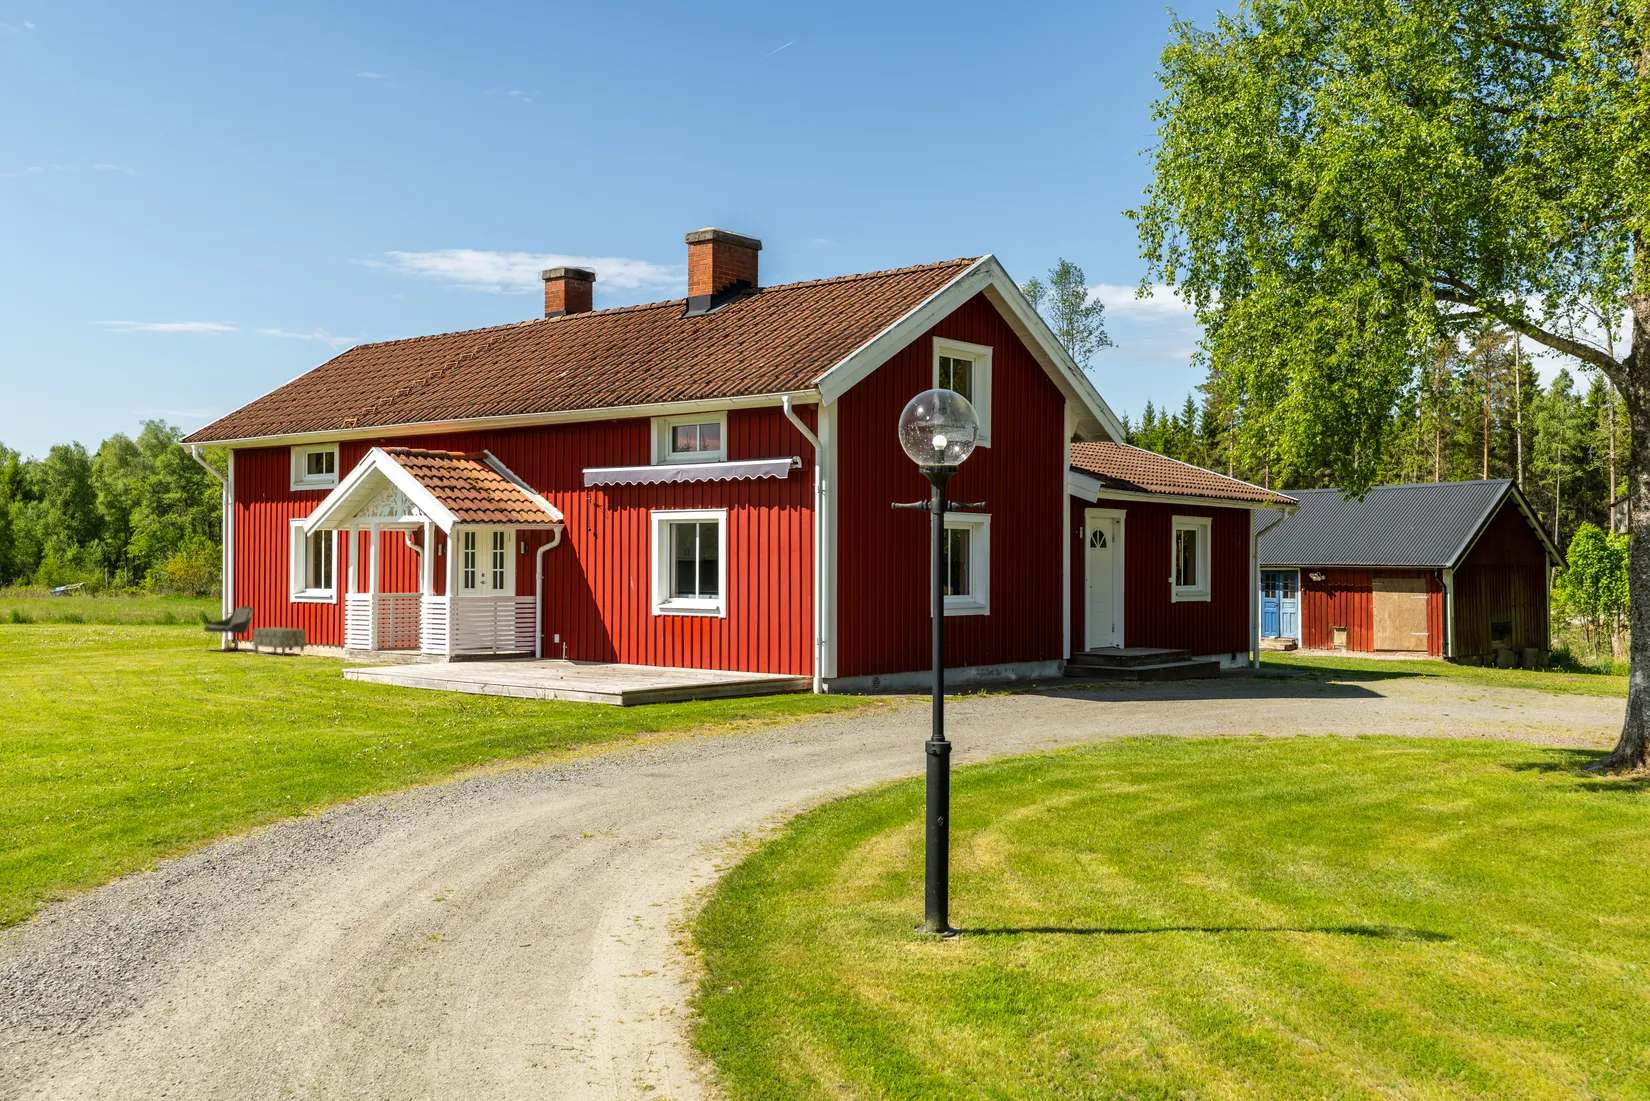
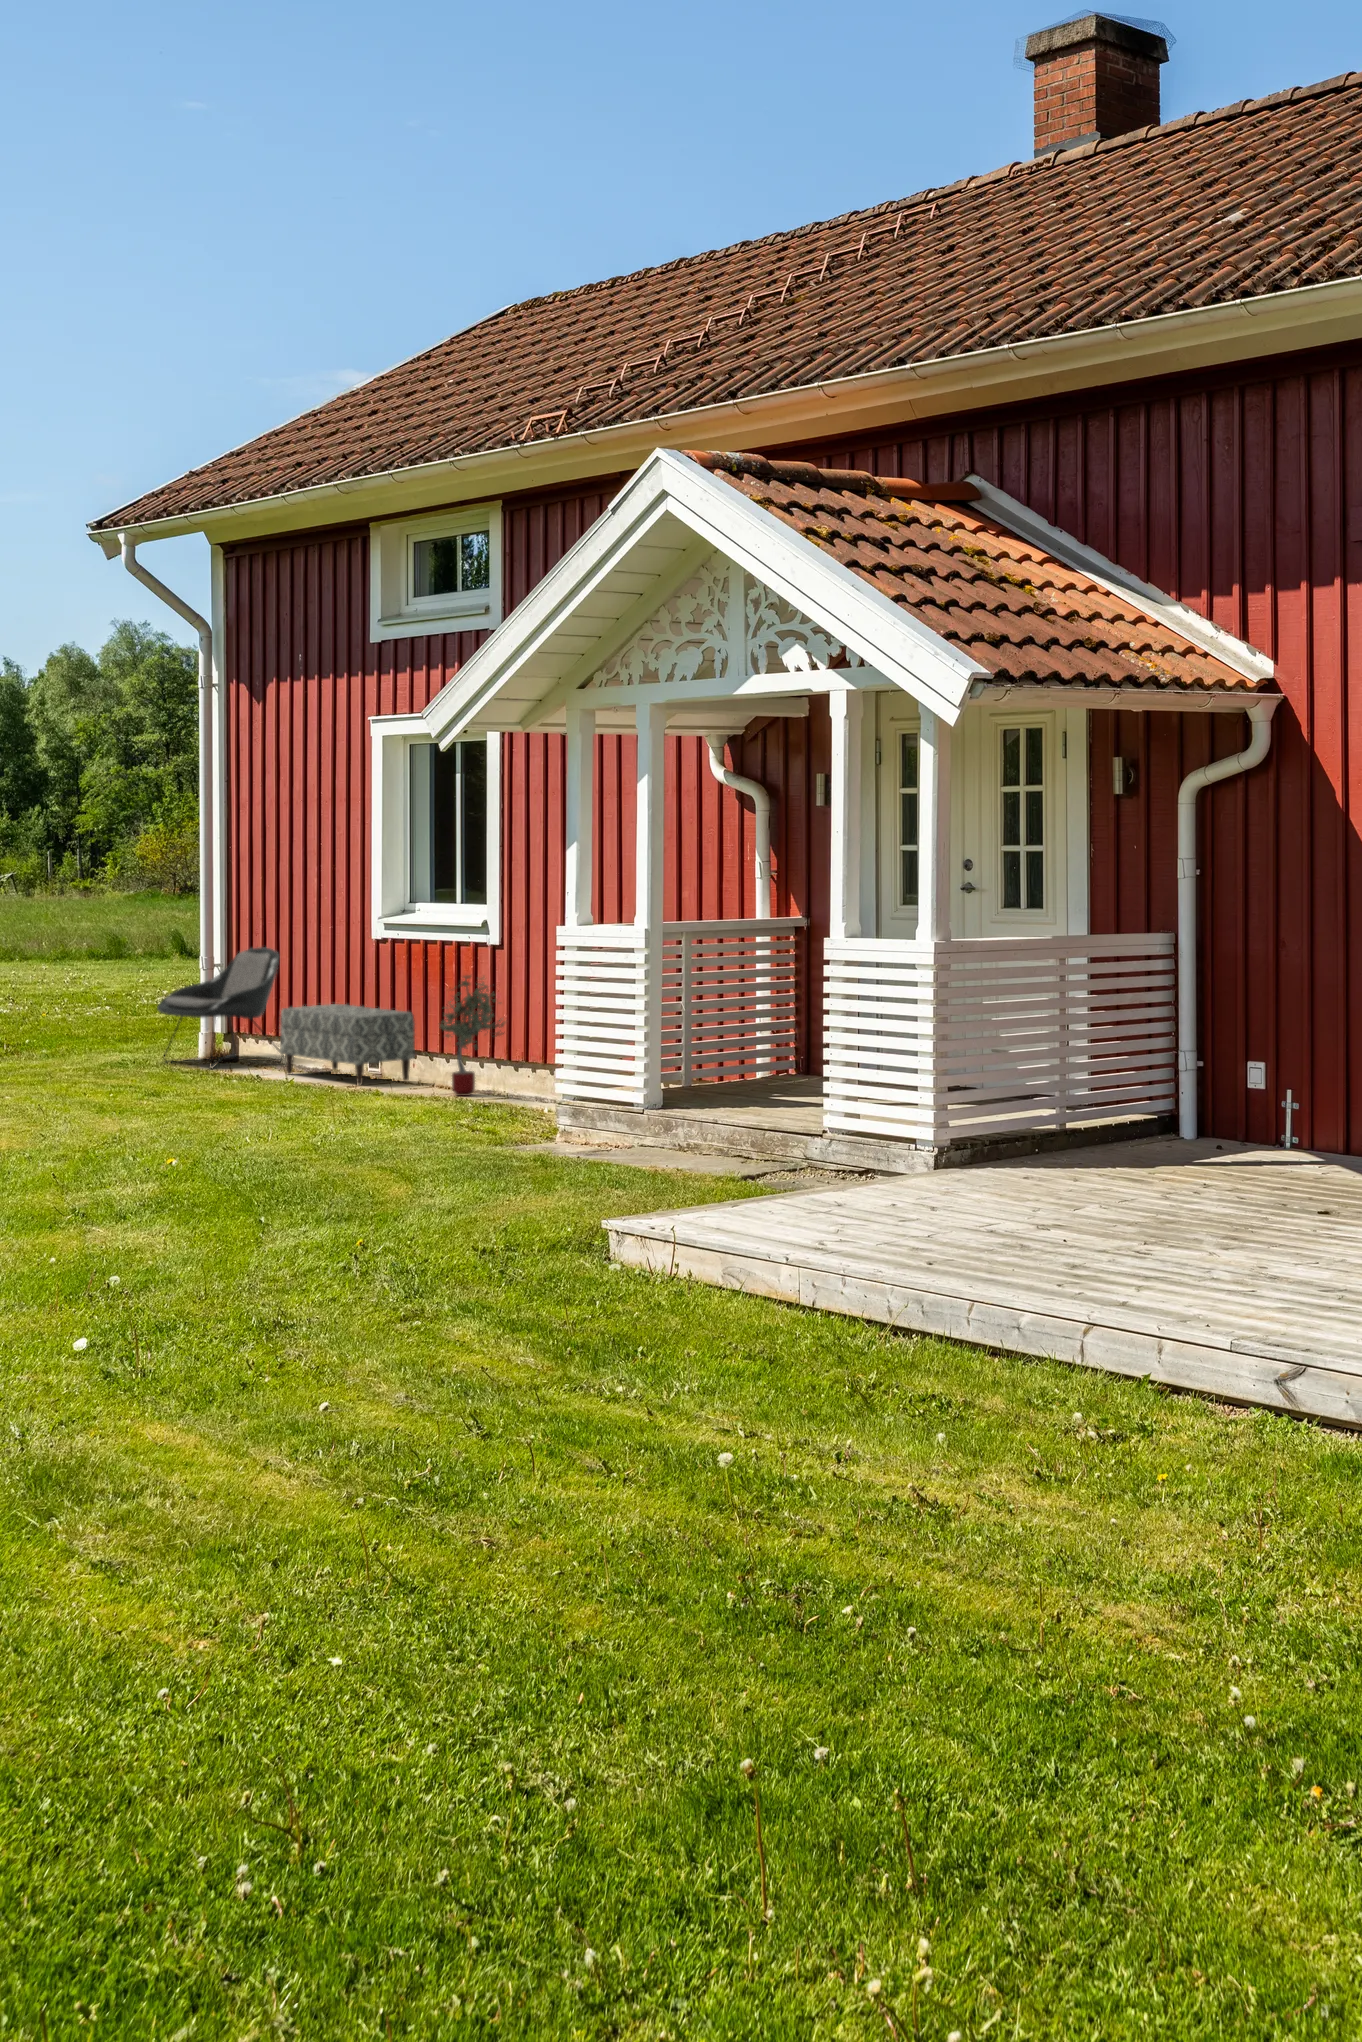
potted tree: none [313,614,340,658] -> present [441,975,505,1096]

